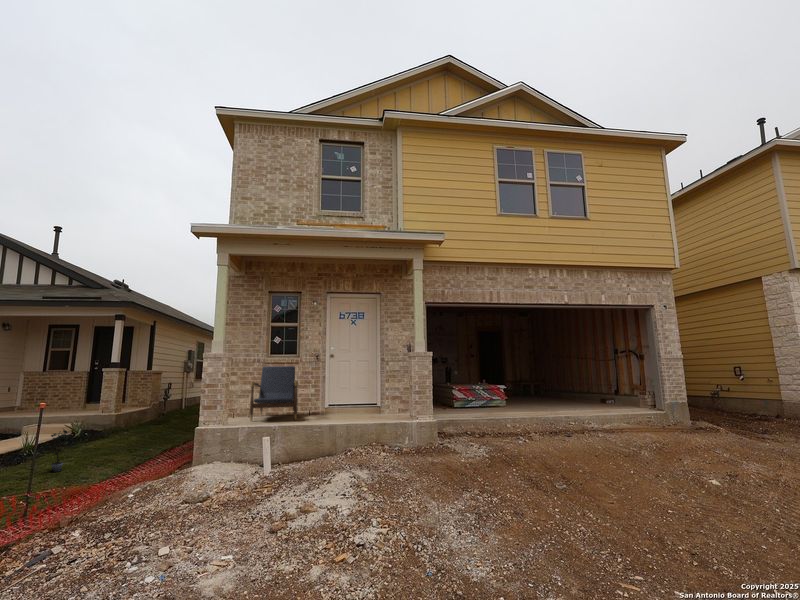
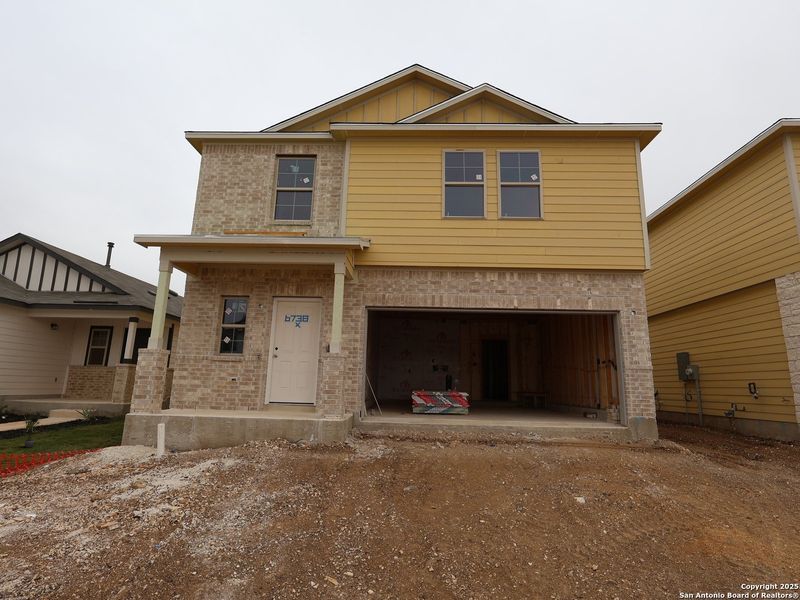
lounge chair: present [250,366,298,421] -> none [181,364,236,414]

